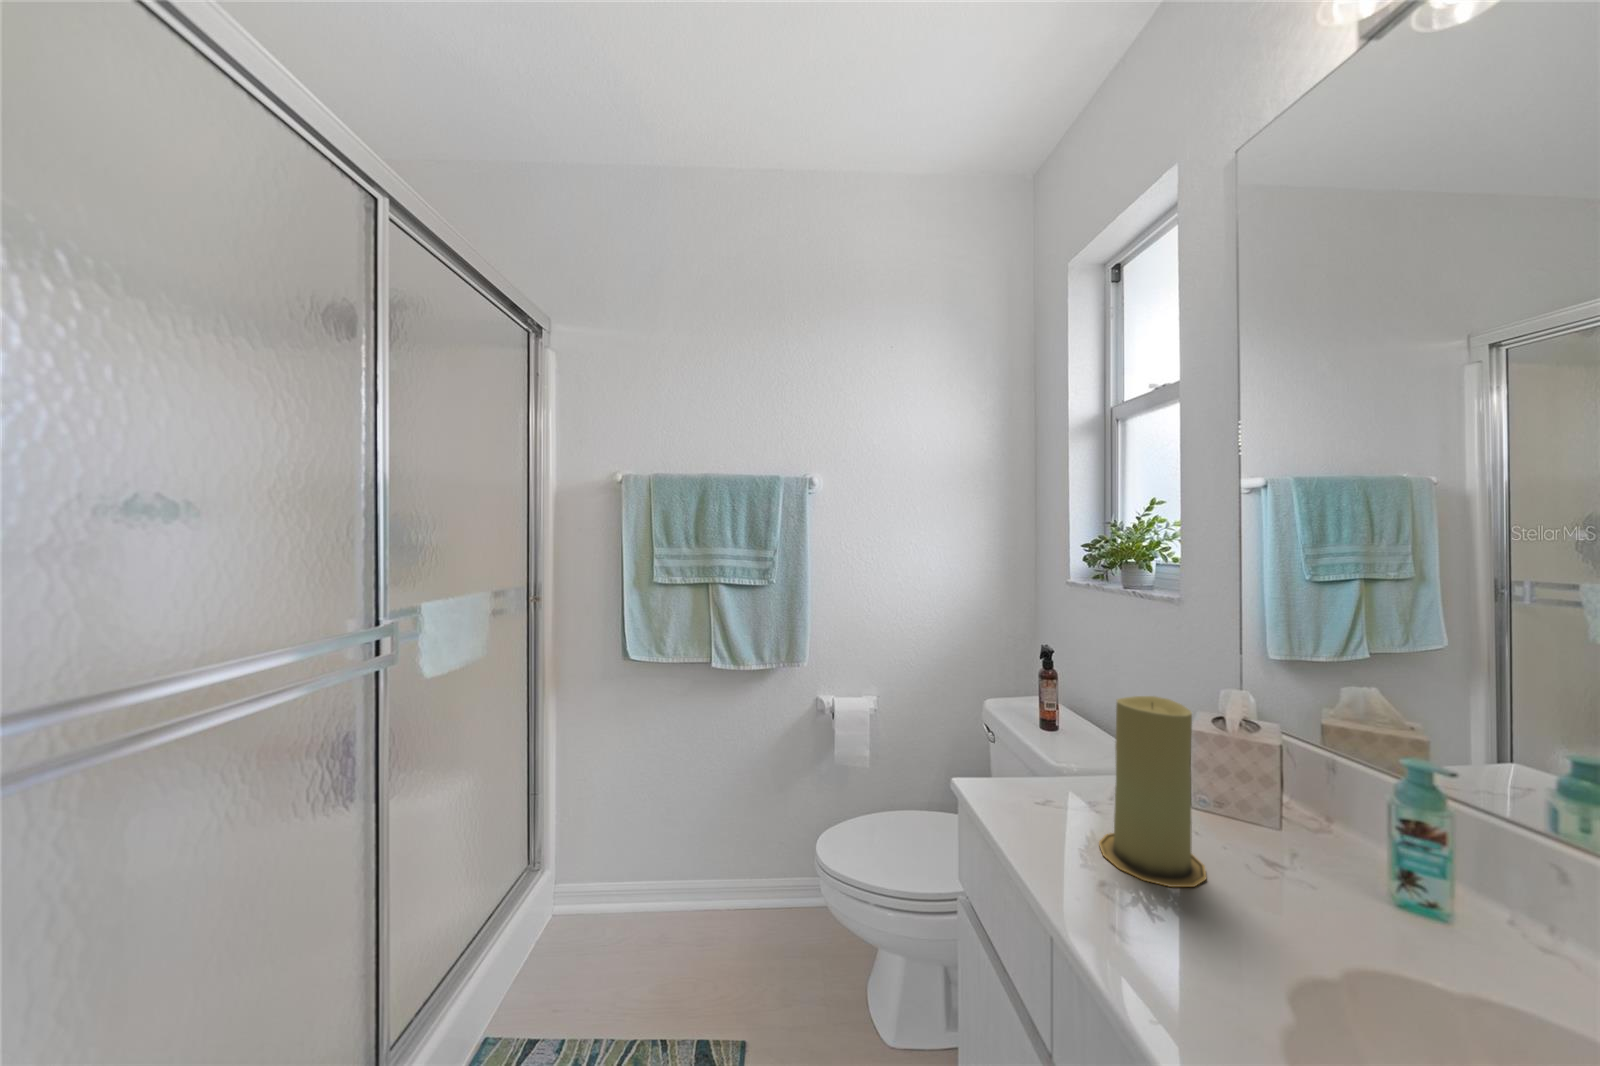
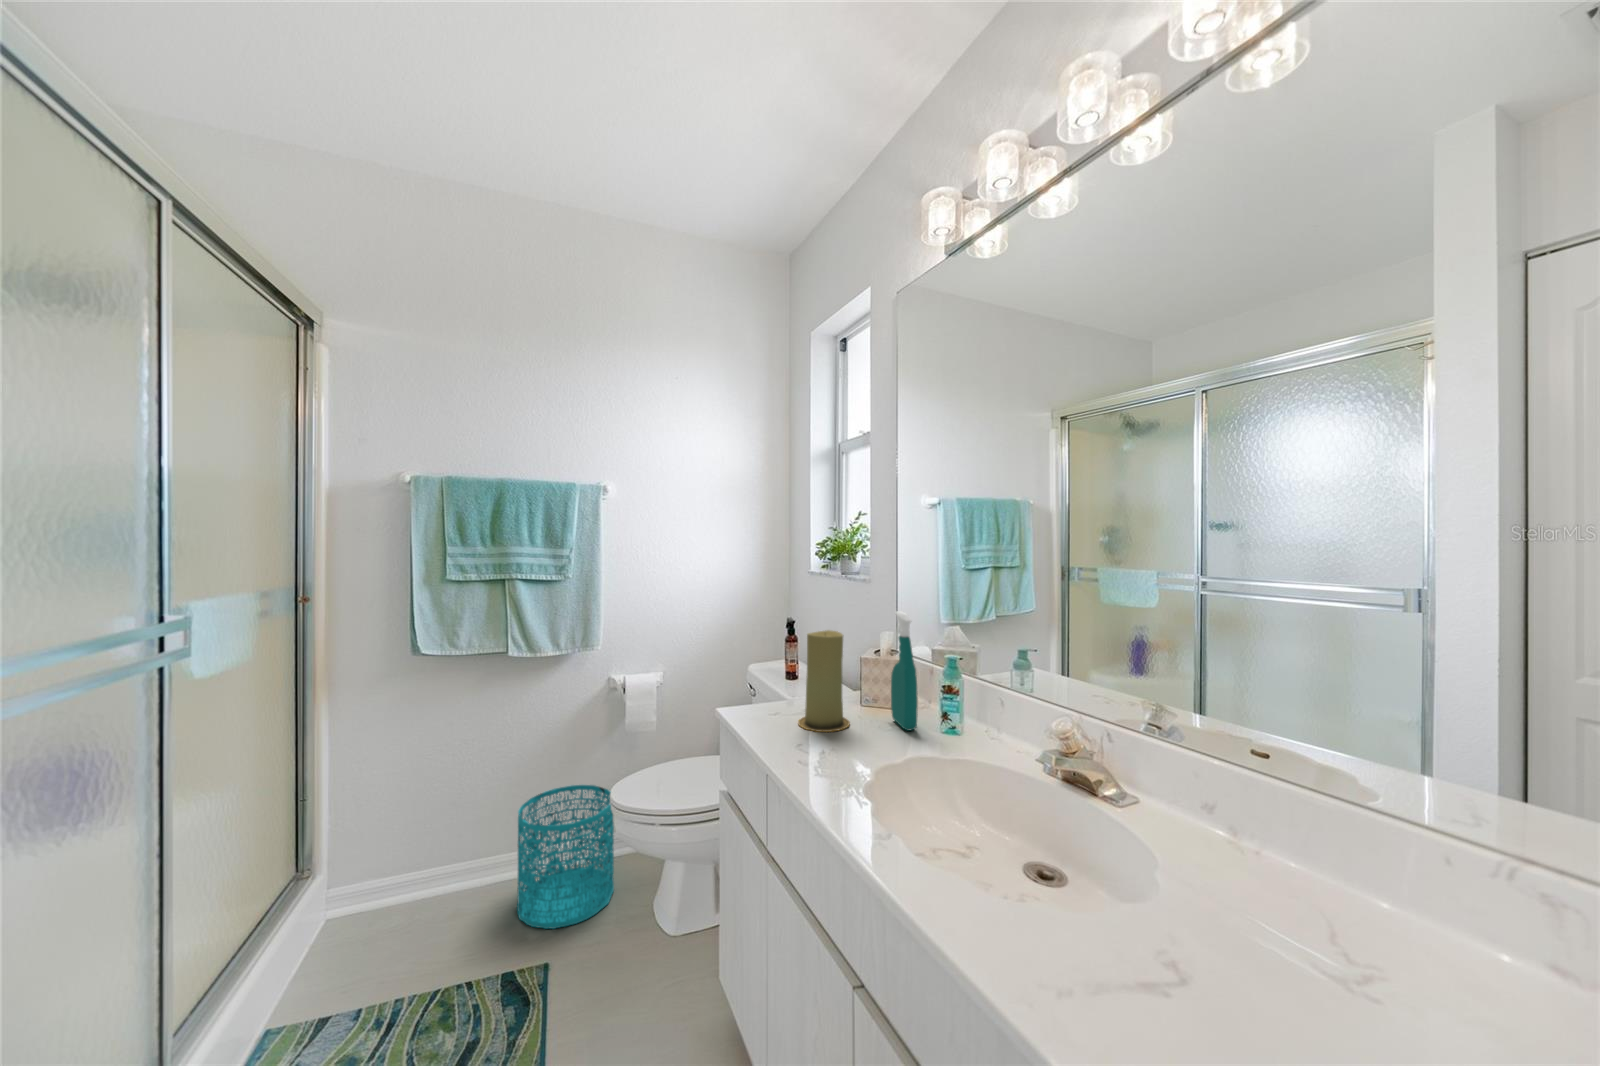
spray bottle: none [1288,675,1380,922] -> present [891,611,918,730]
wastebasket: none [720,814,822,989] -> present [517,785,614,929]

